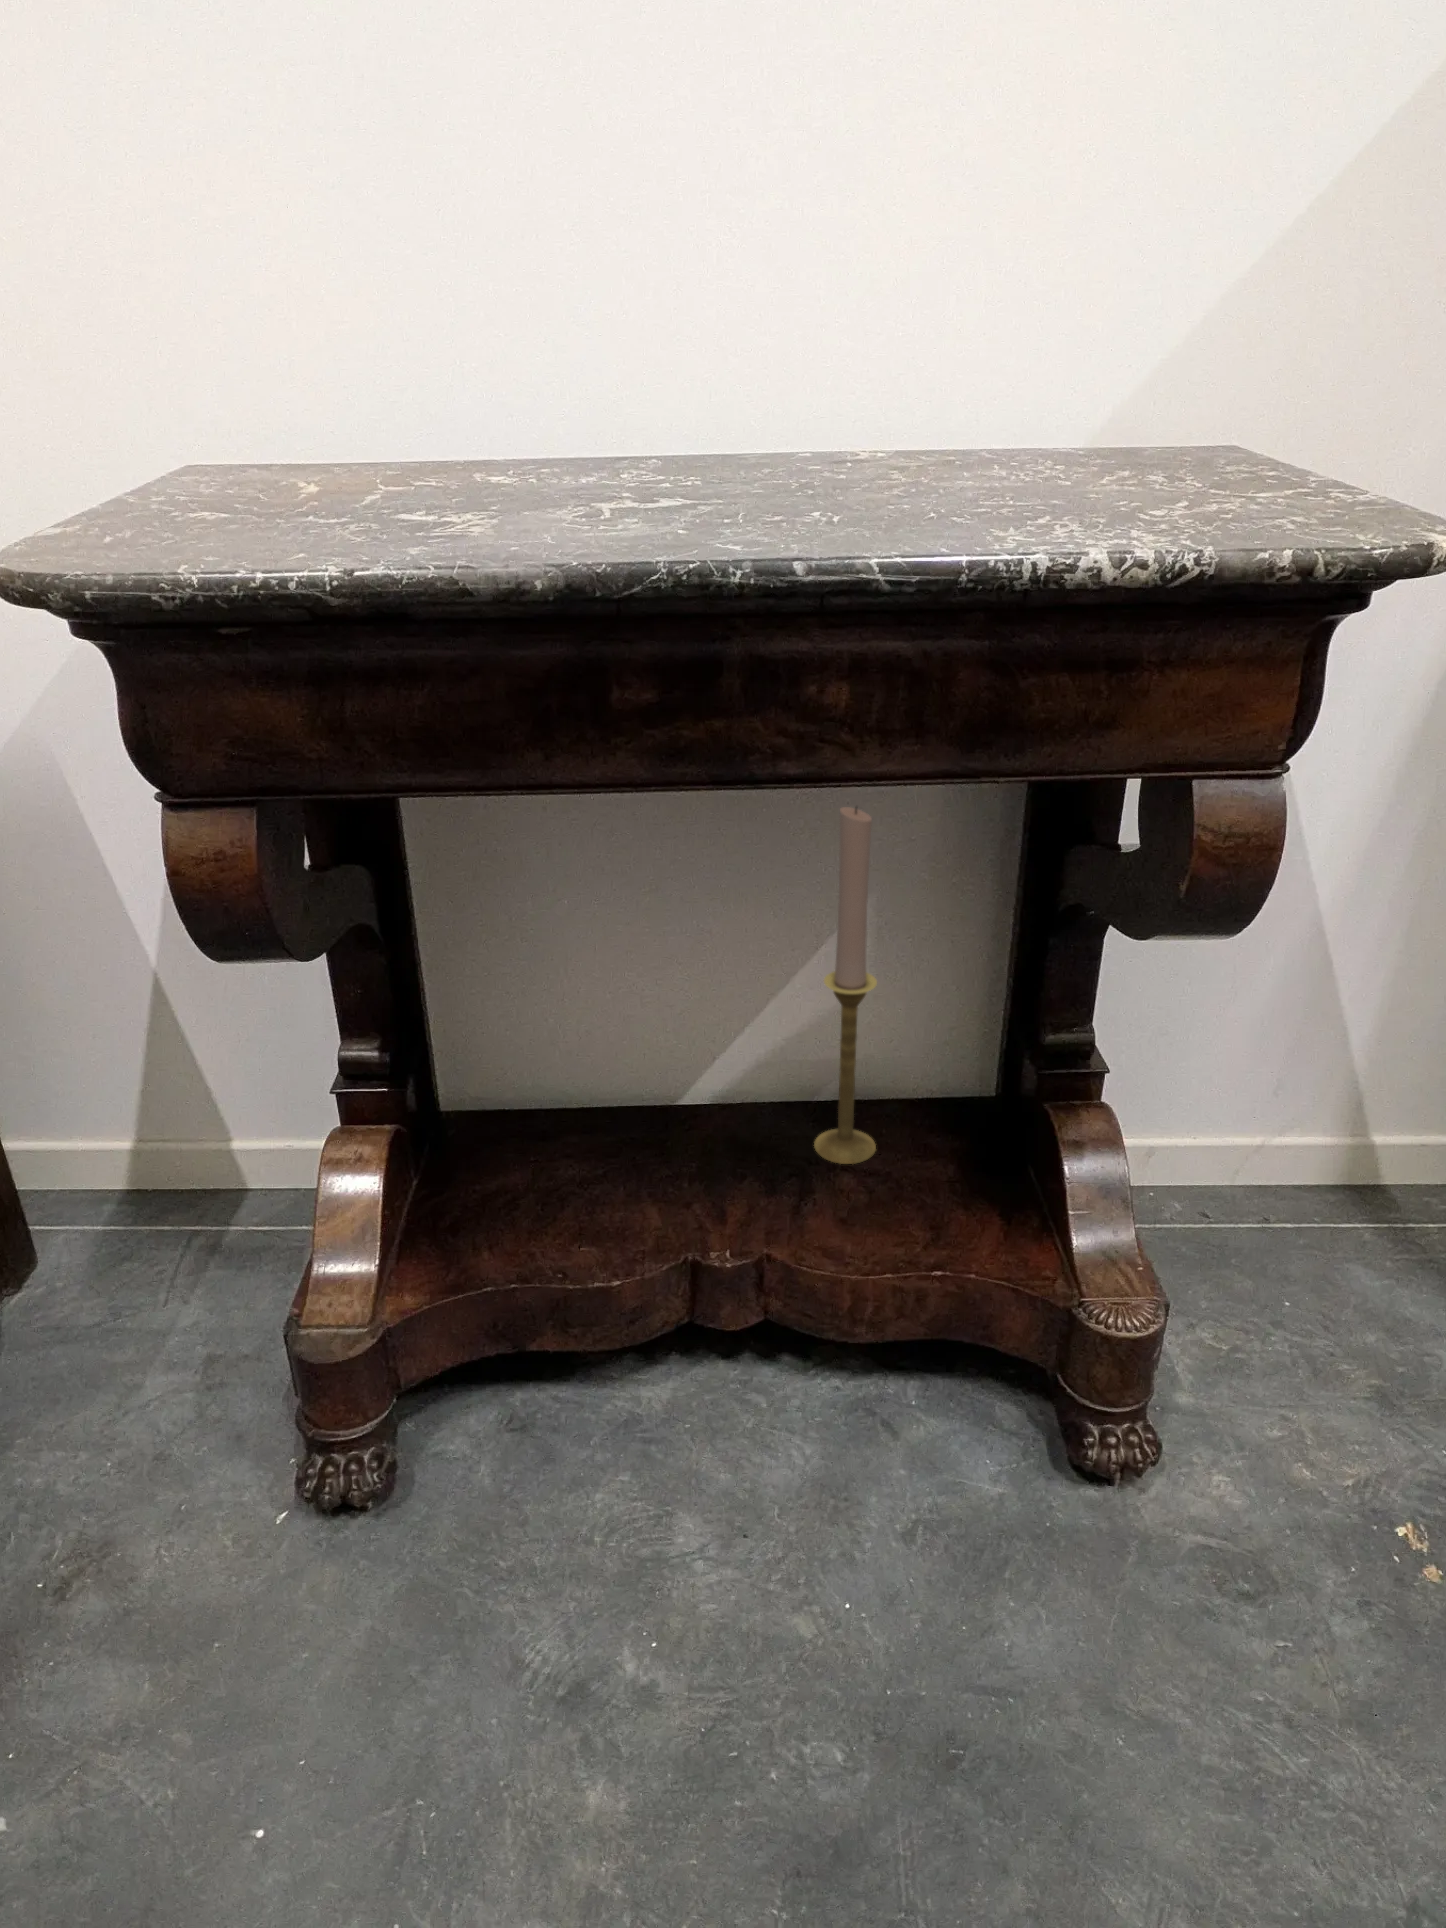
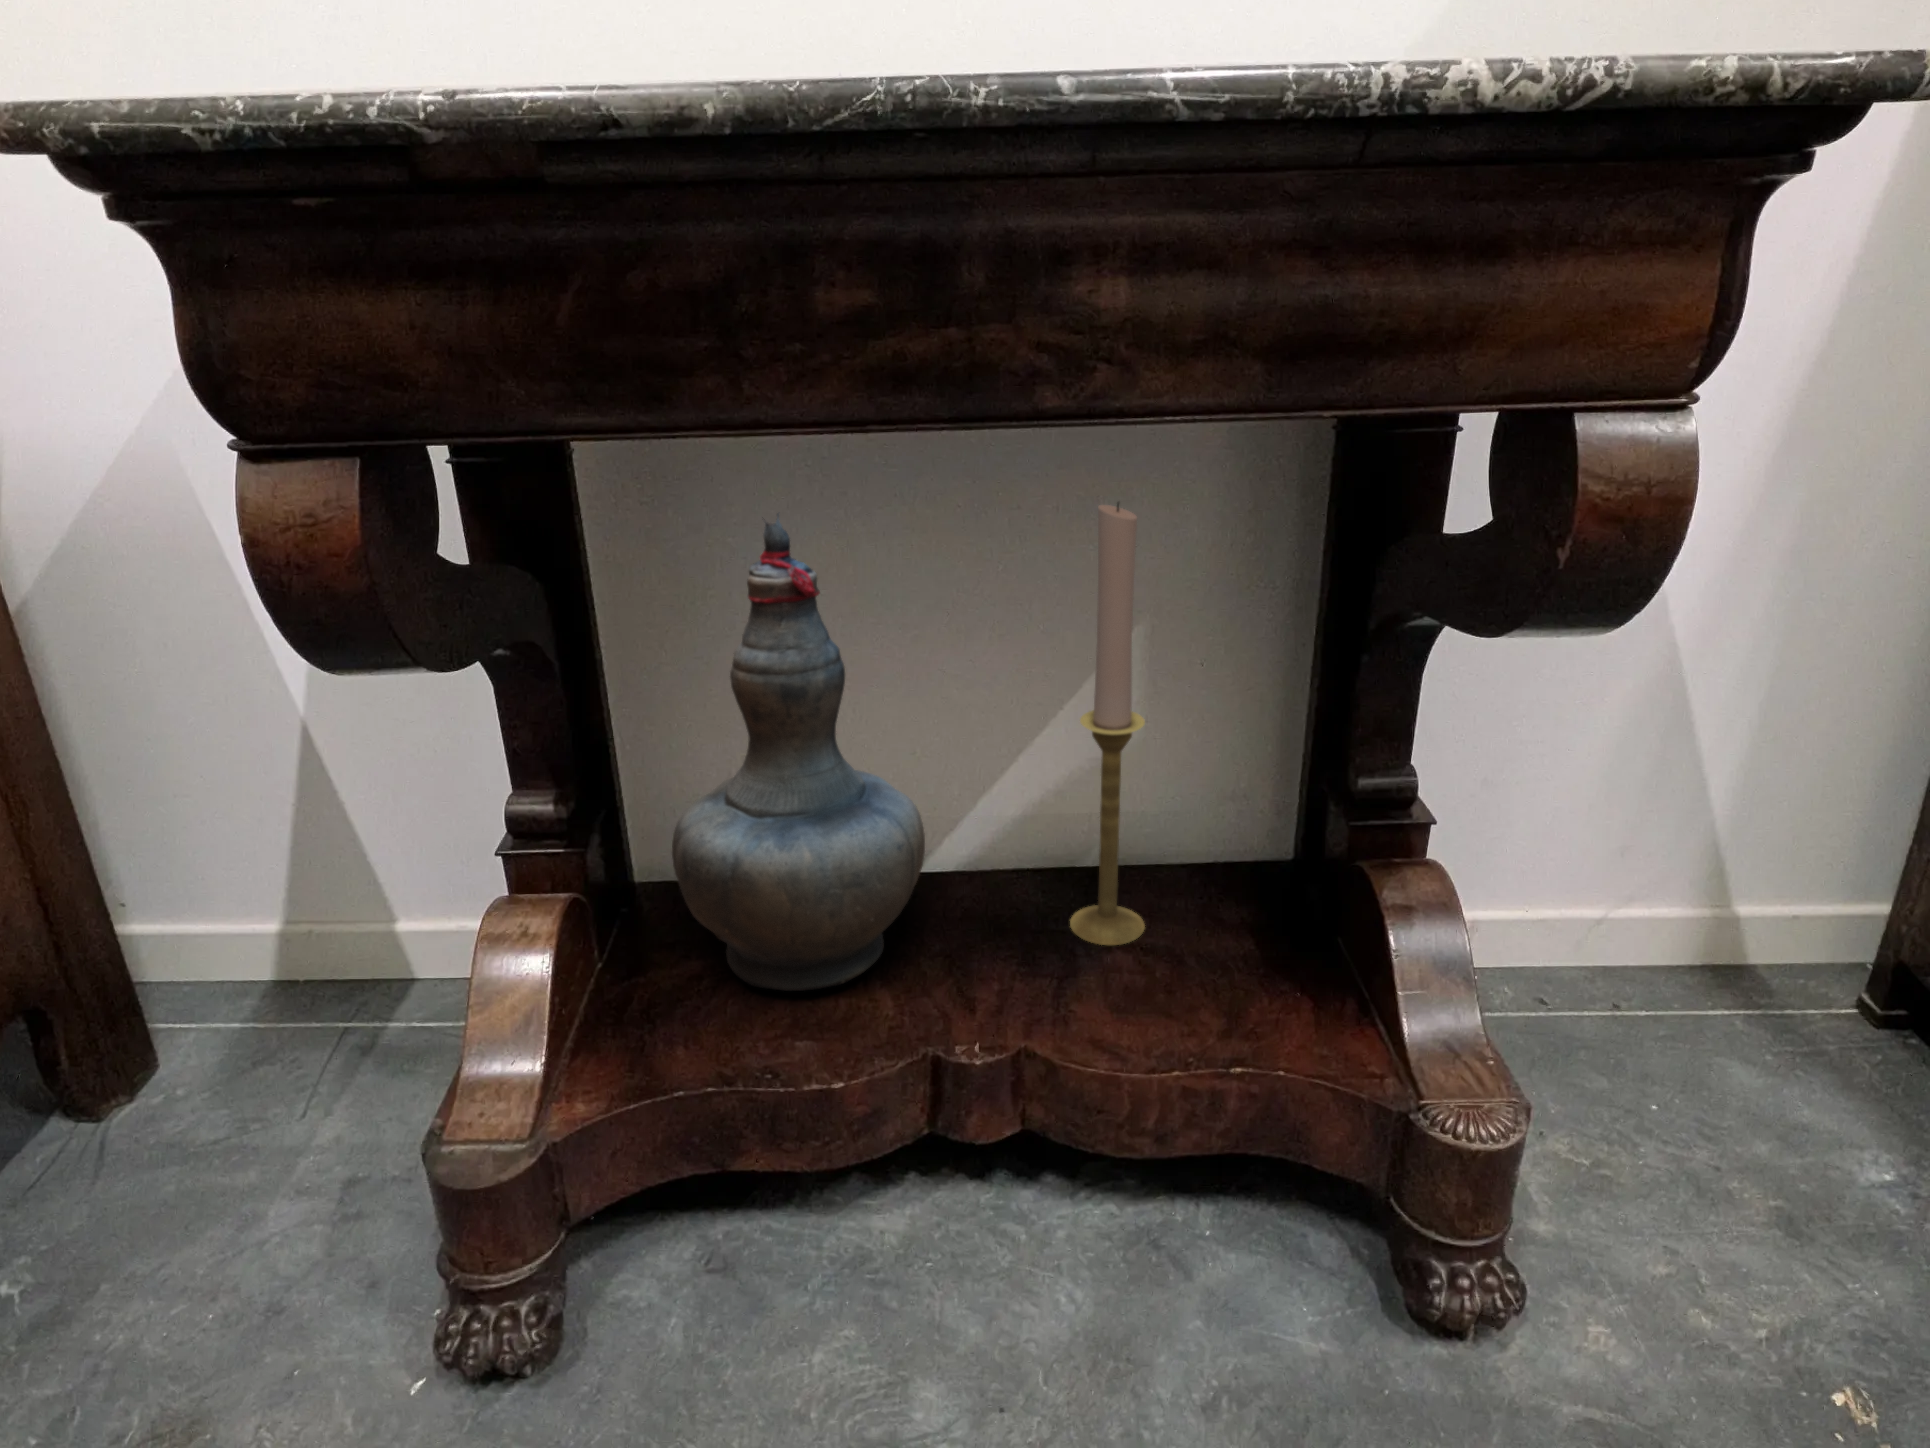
decorative vase: none [484,809,694,1201] -> present [672,514,925,991]

